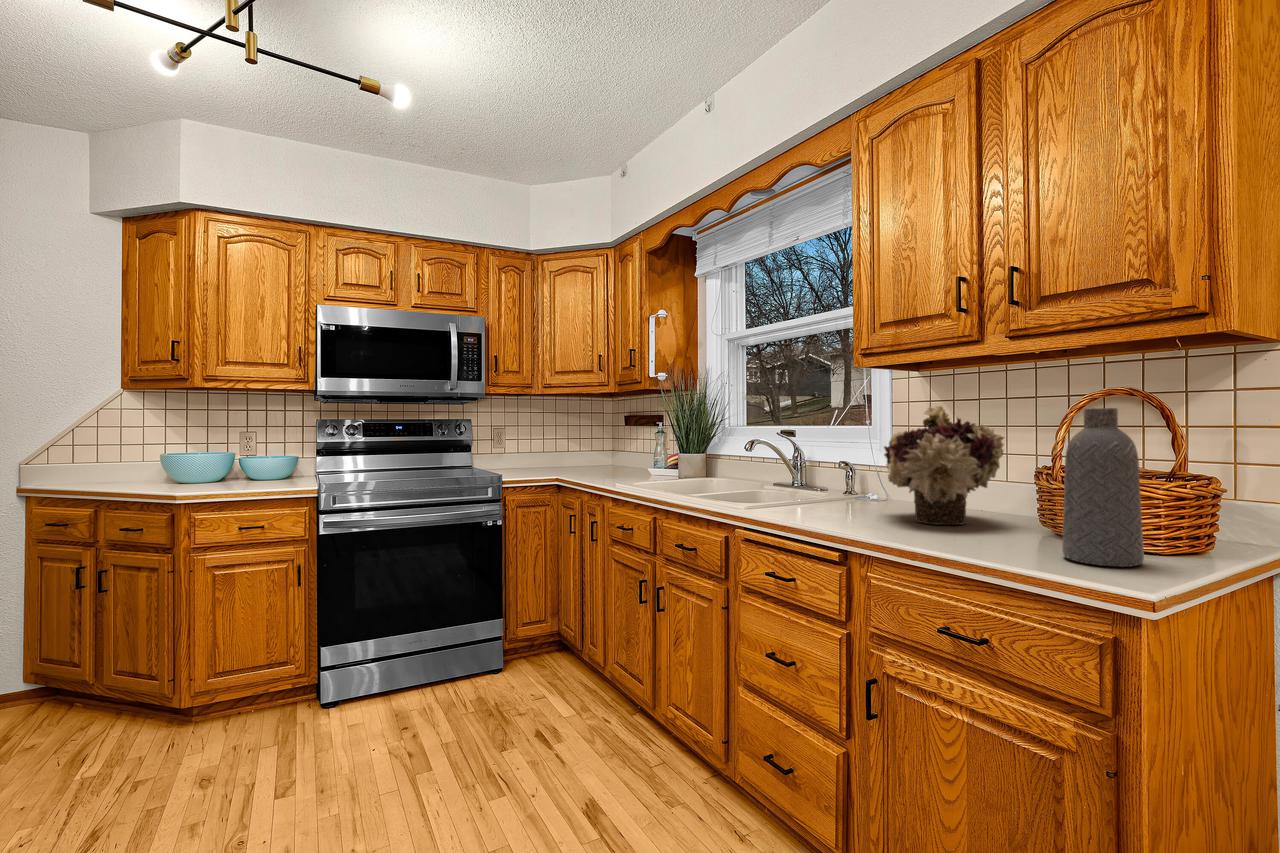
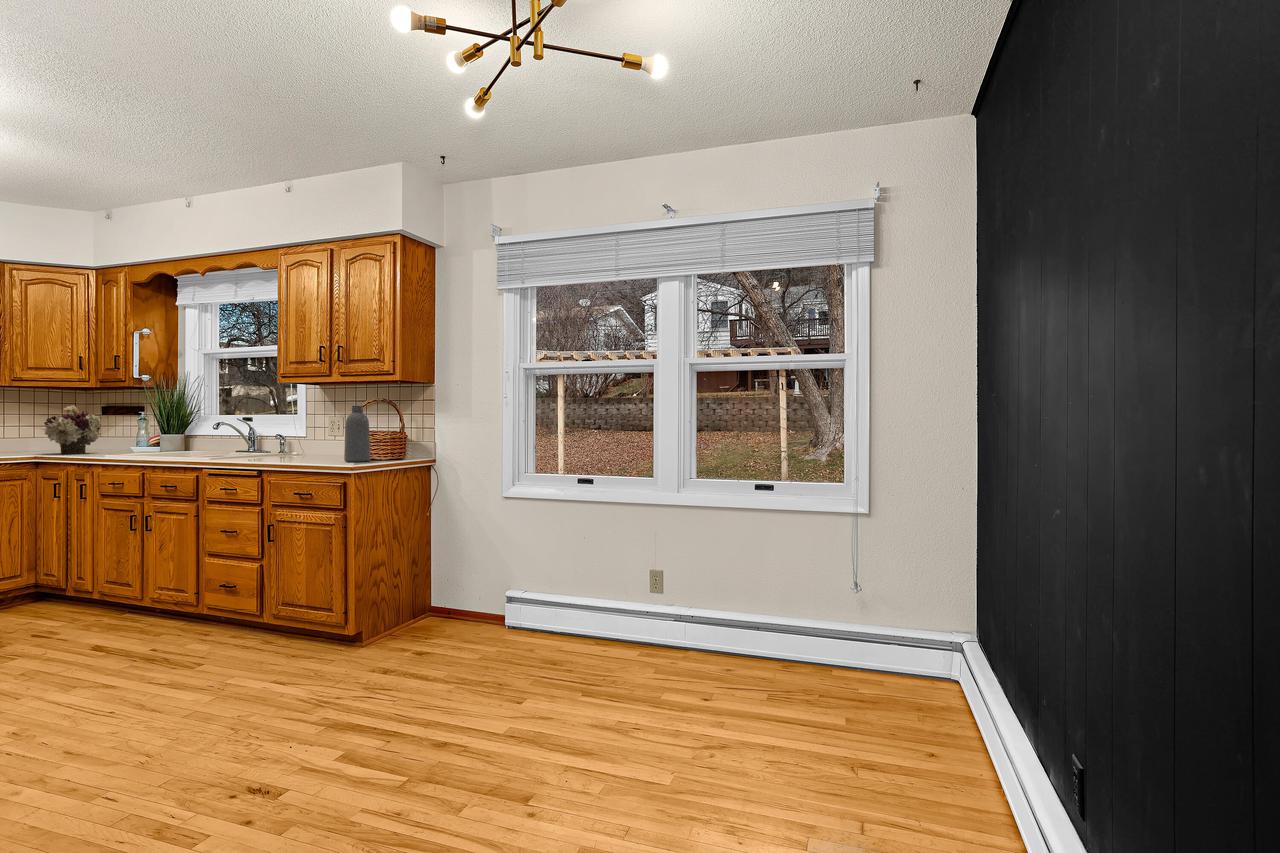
flower arrangement: present [884,405,1004,525] -> present [44,406,102,454]

